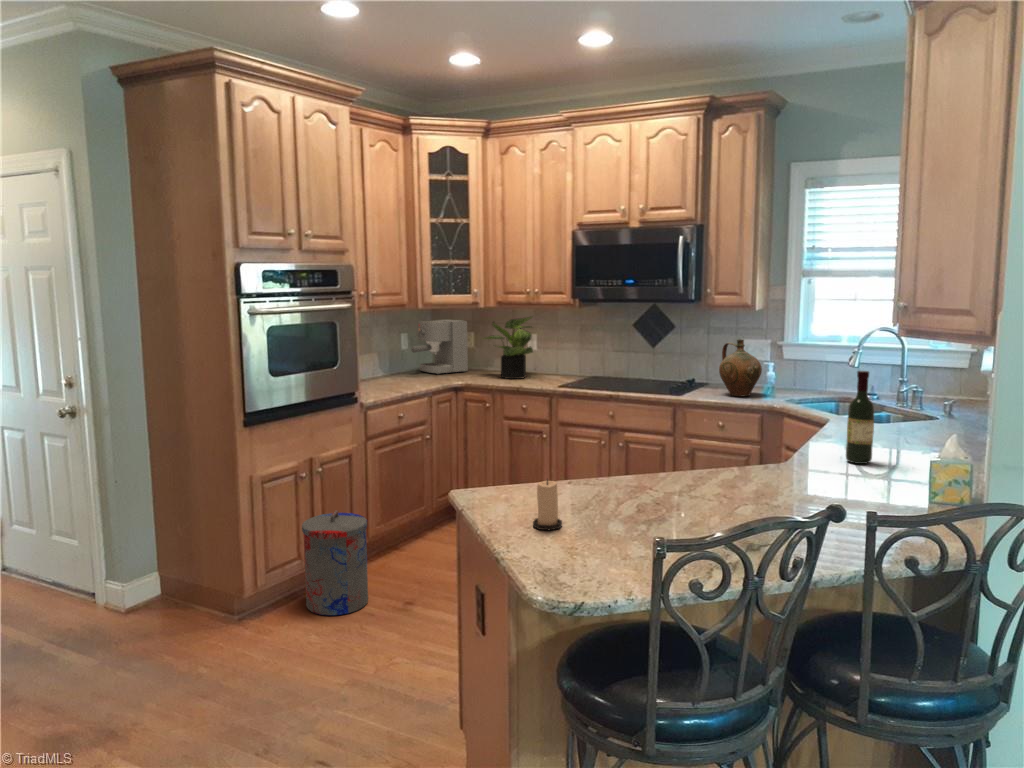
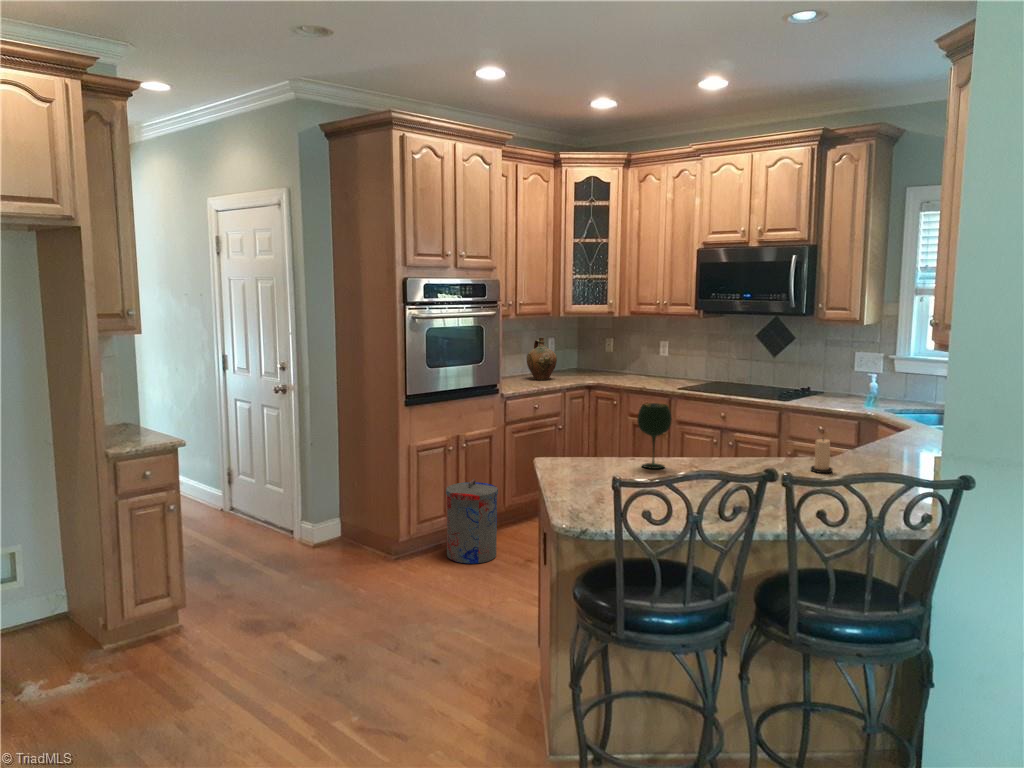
potted plant: present [484,316,533,379] -> none [613,325,664,382]
coffee maker: present [412,320,468,374] -> none [555,327,606,375]
ceramic jug: present [719,339,762,397] -> present [527,338,557,380]
wine bottle: present [846,371,874,464] -> none [875,377,900,456]
wine glass: none [598,421,643,507] -> present [638,403,672,469]
candle: present [533,480,562,530] -> present [811,439,832,473]

